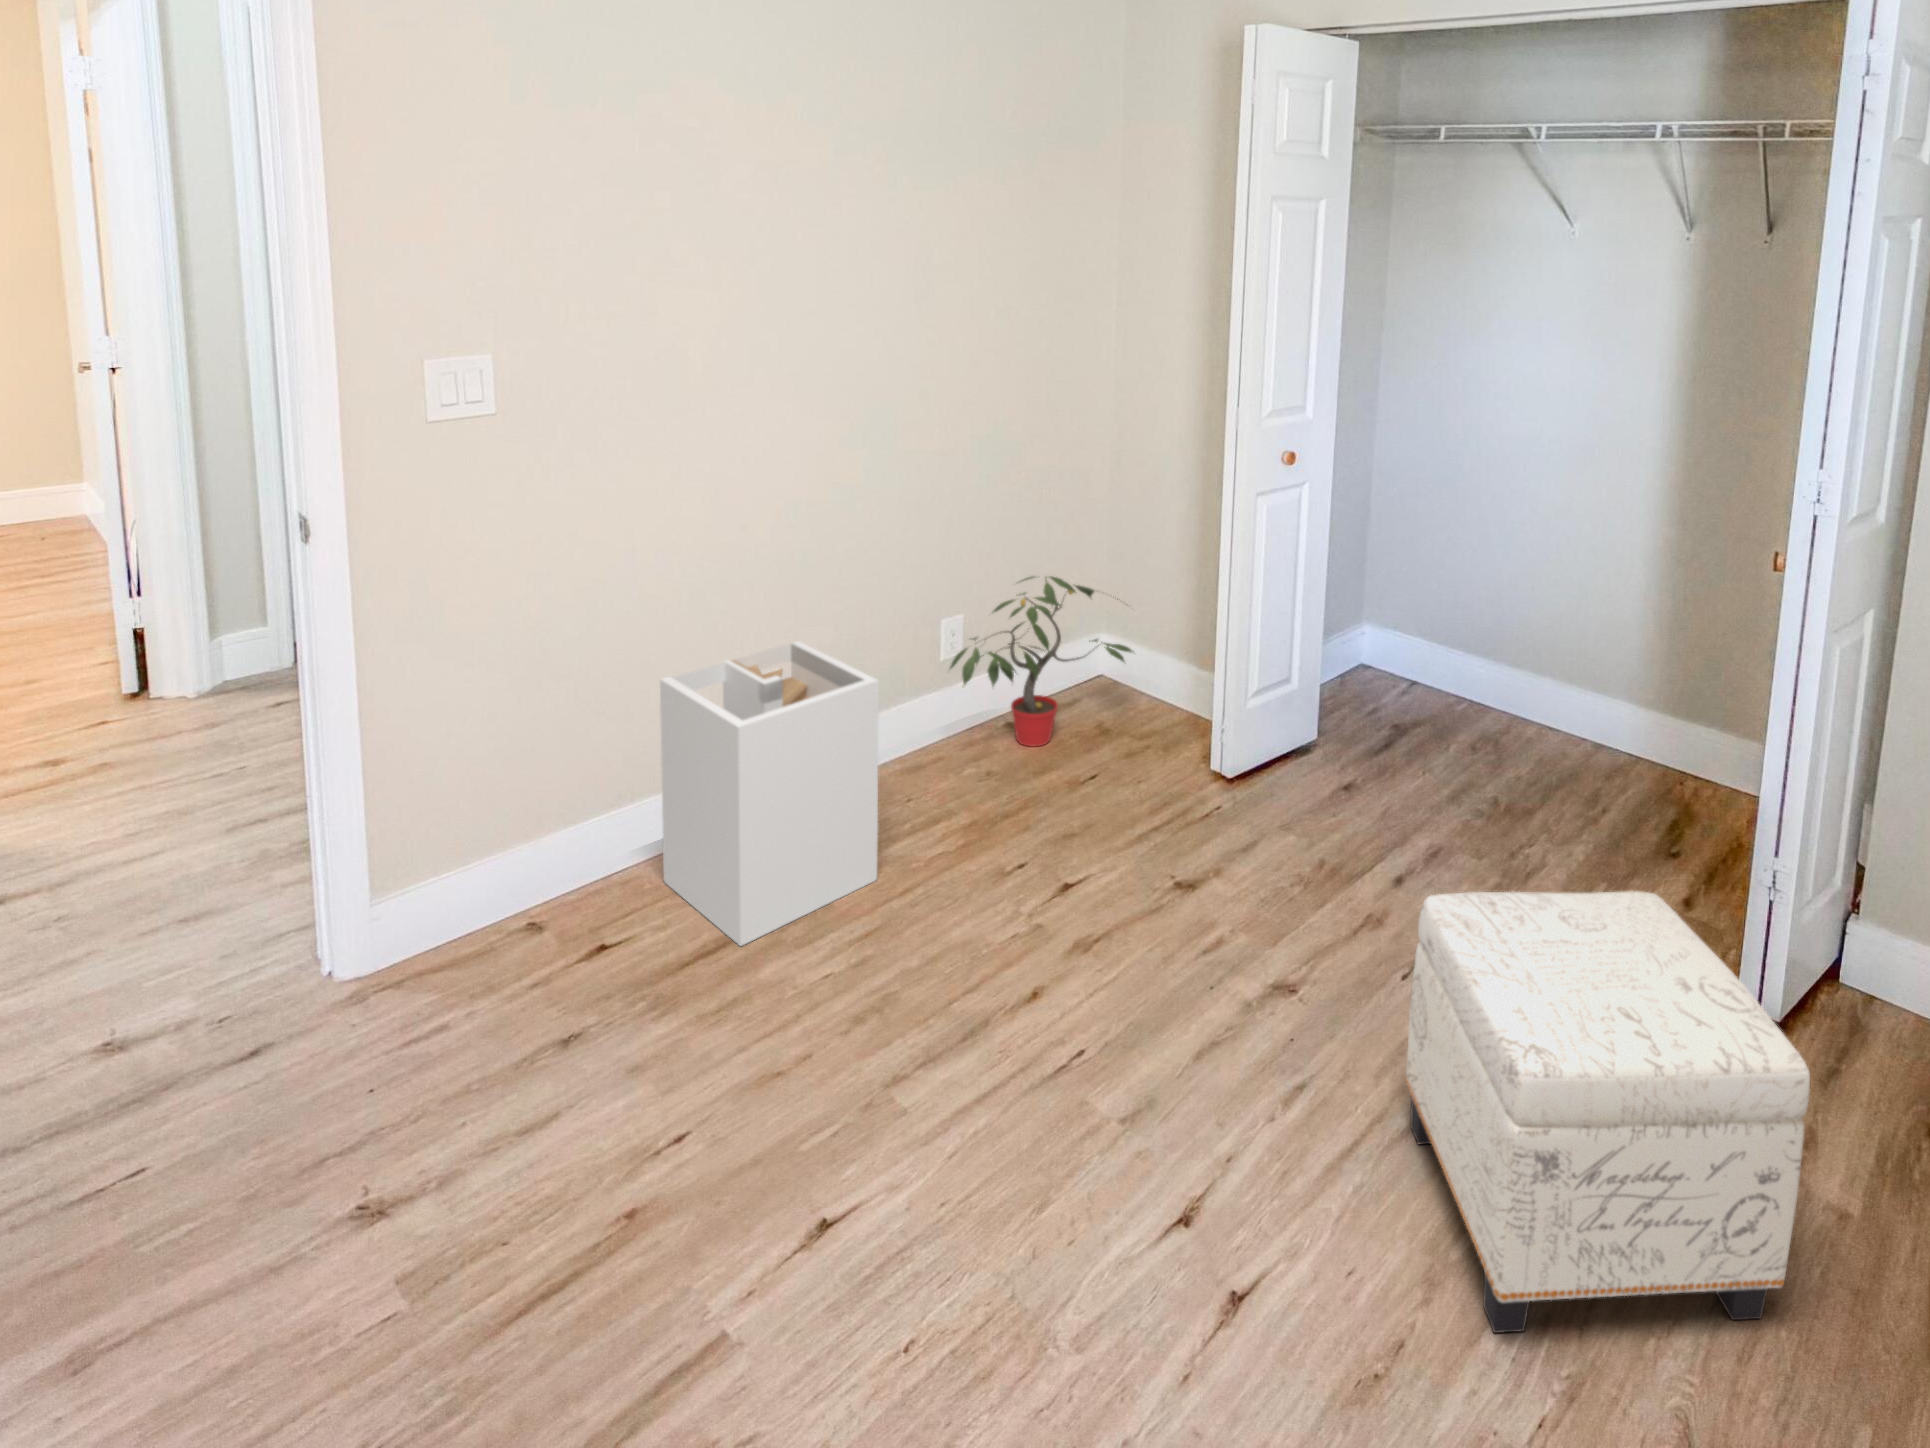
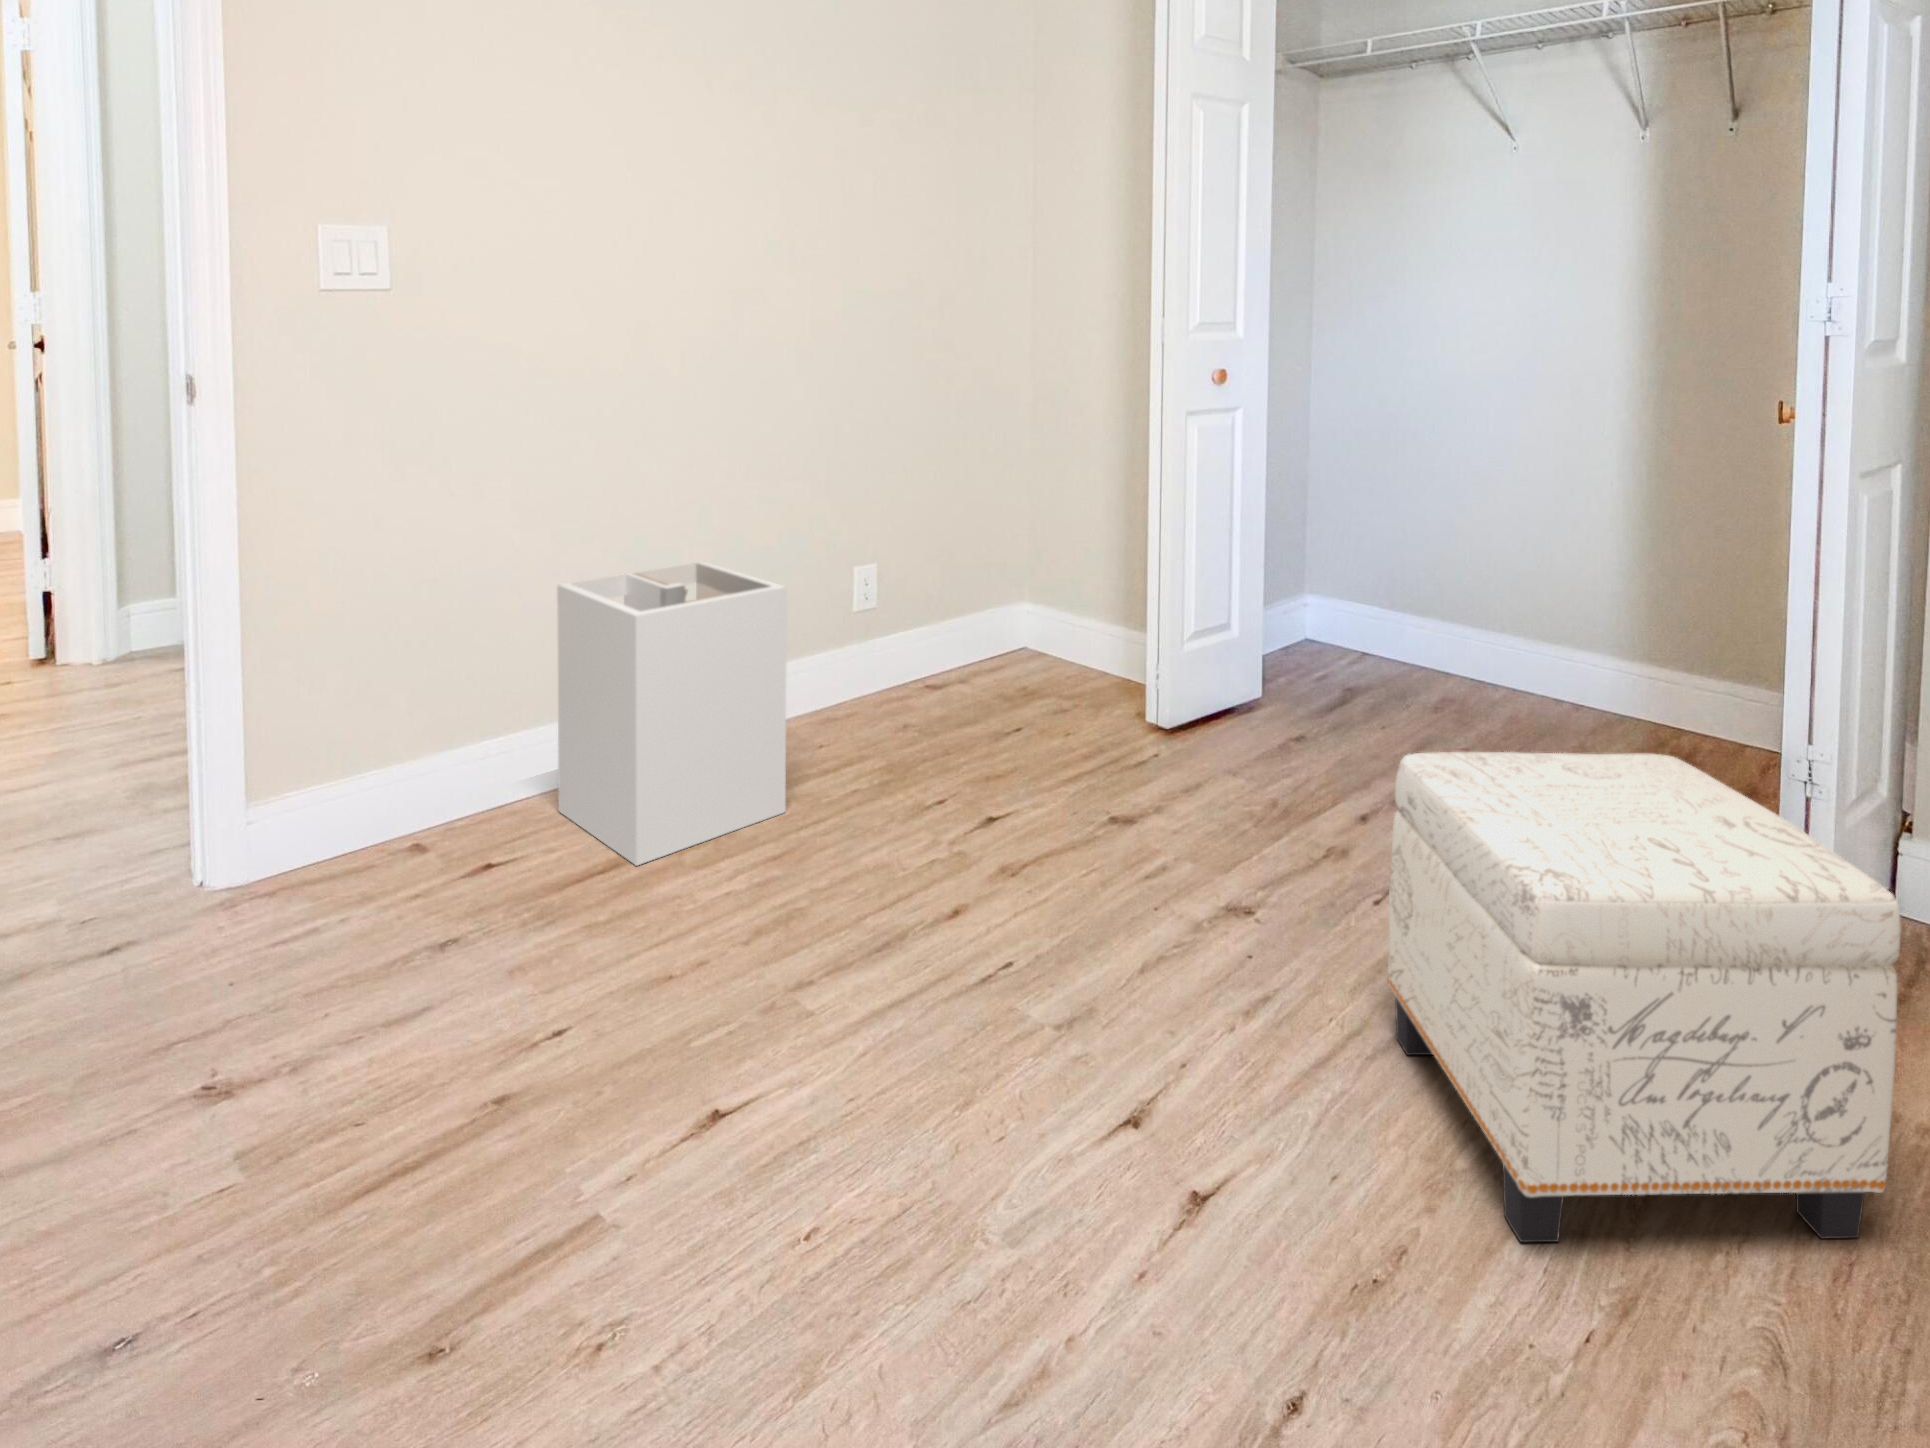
potted plant: present [950,577,1135,747] -> none [861,523,1064,705]

